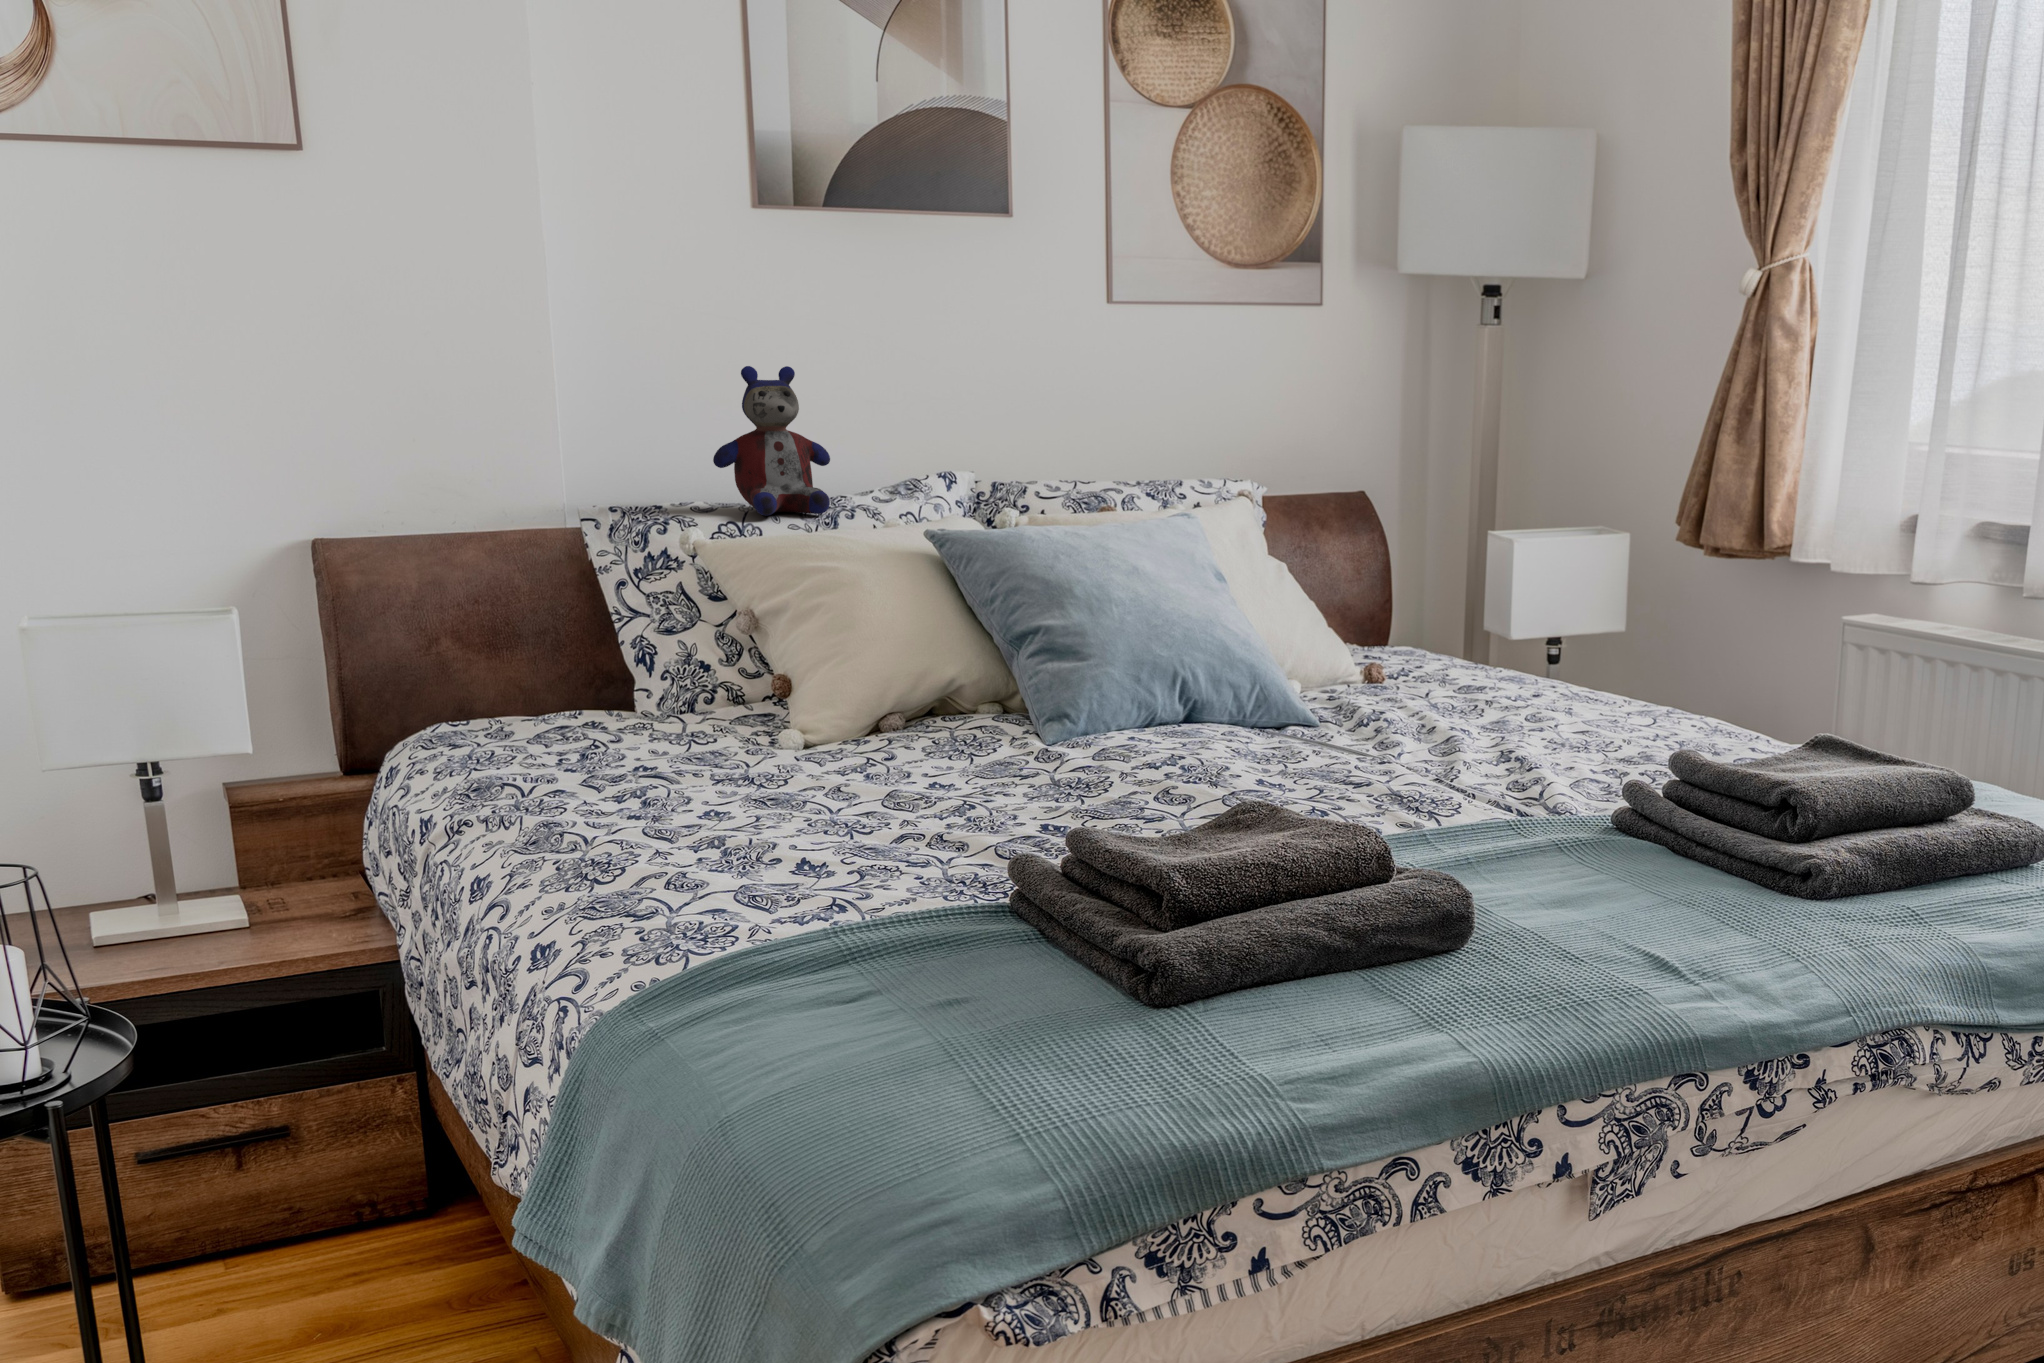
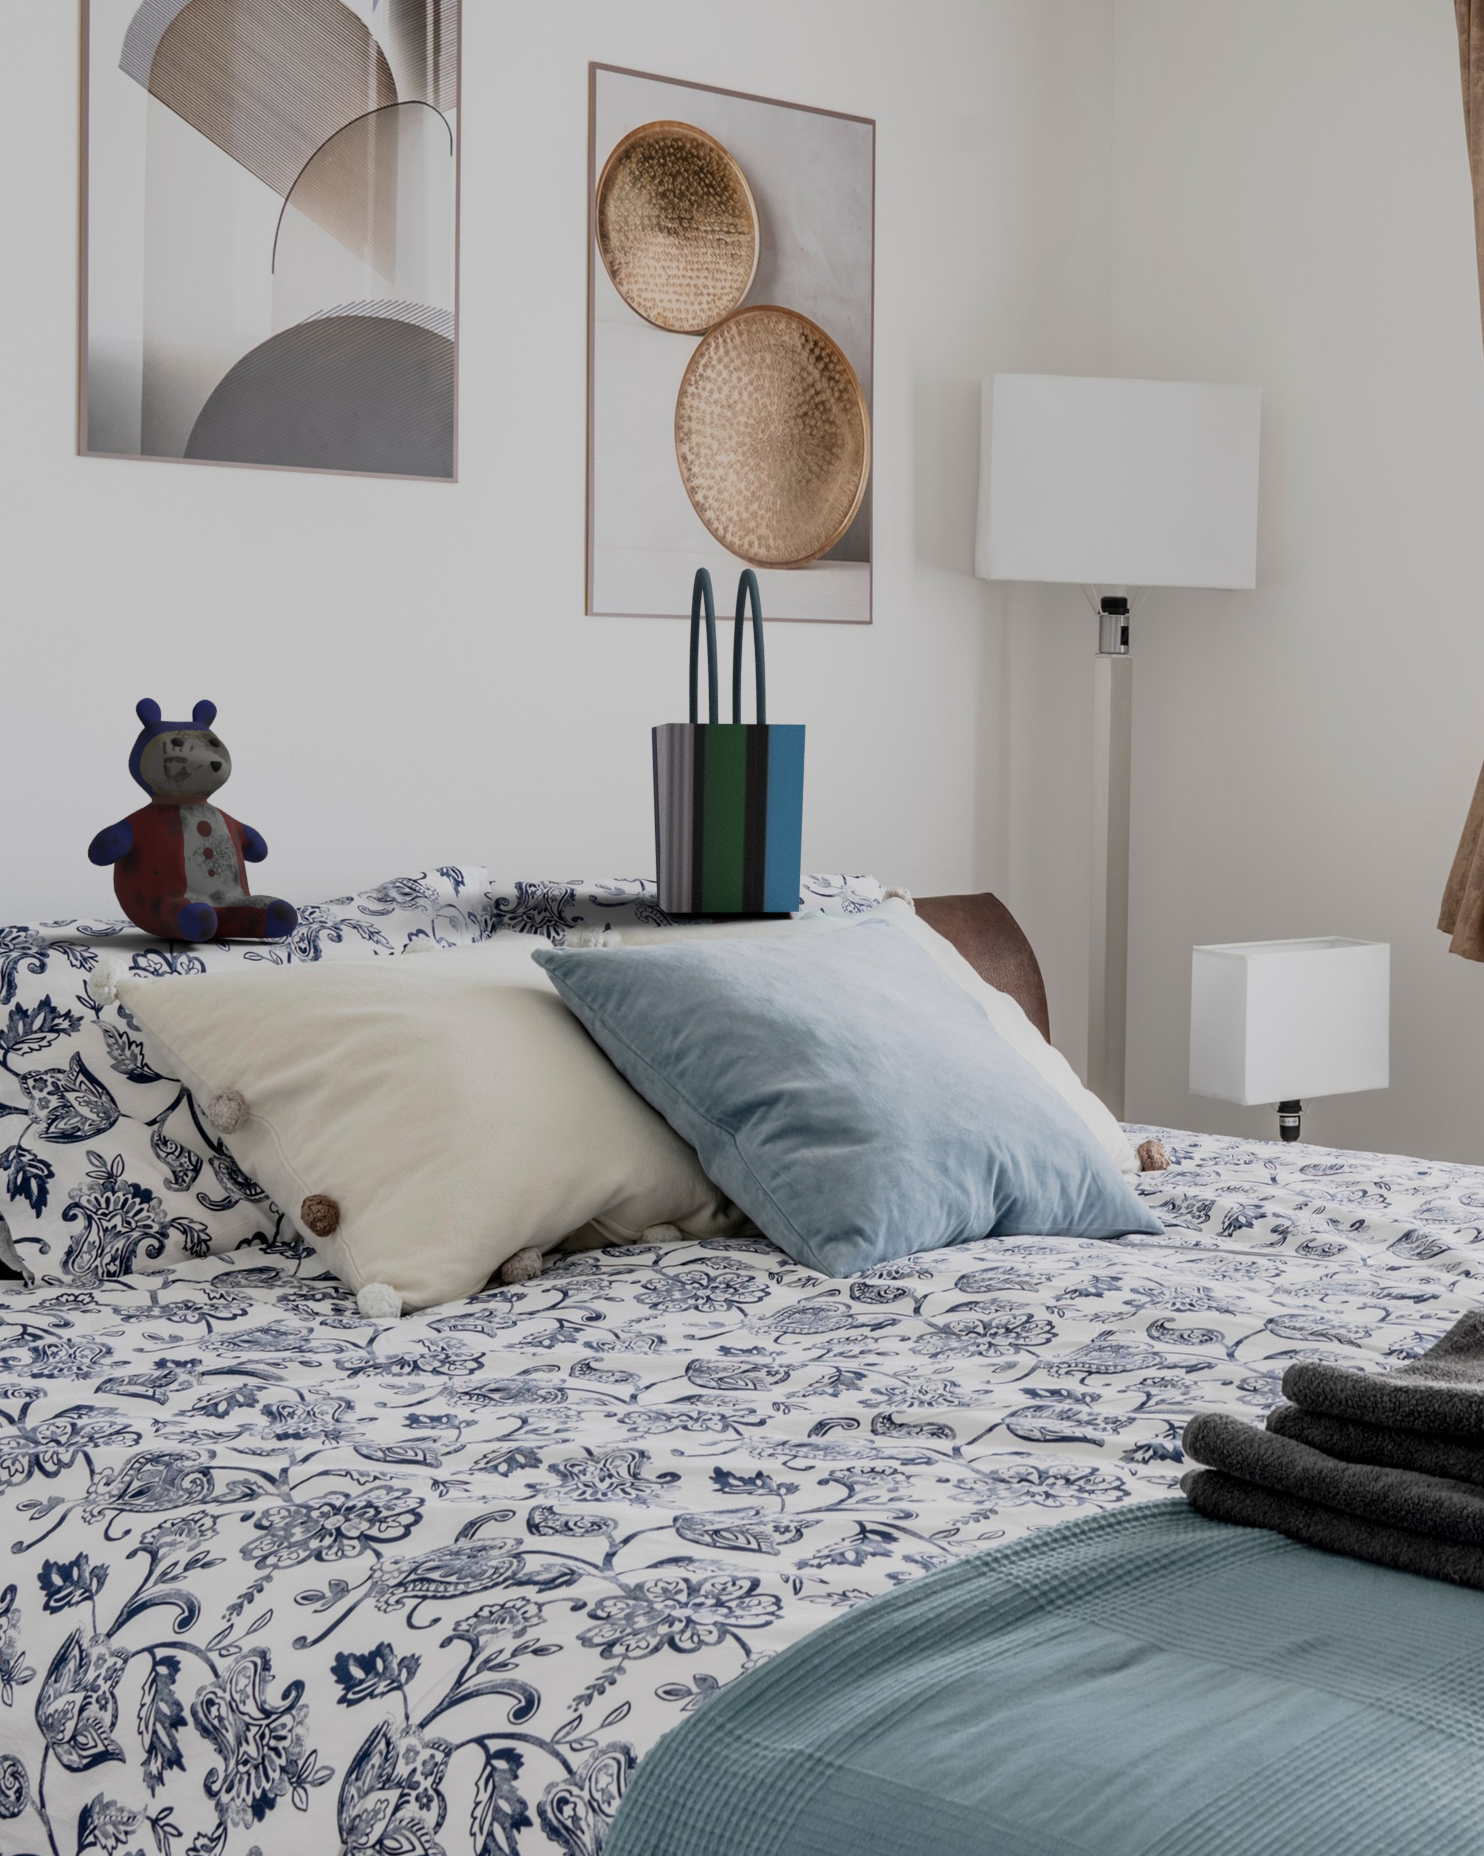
tote bag: none [1063,276,1188,505] -> present [652,567,806,912]

